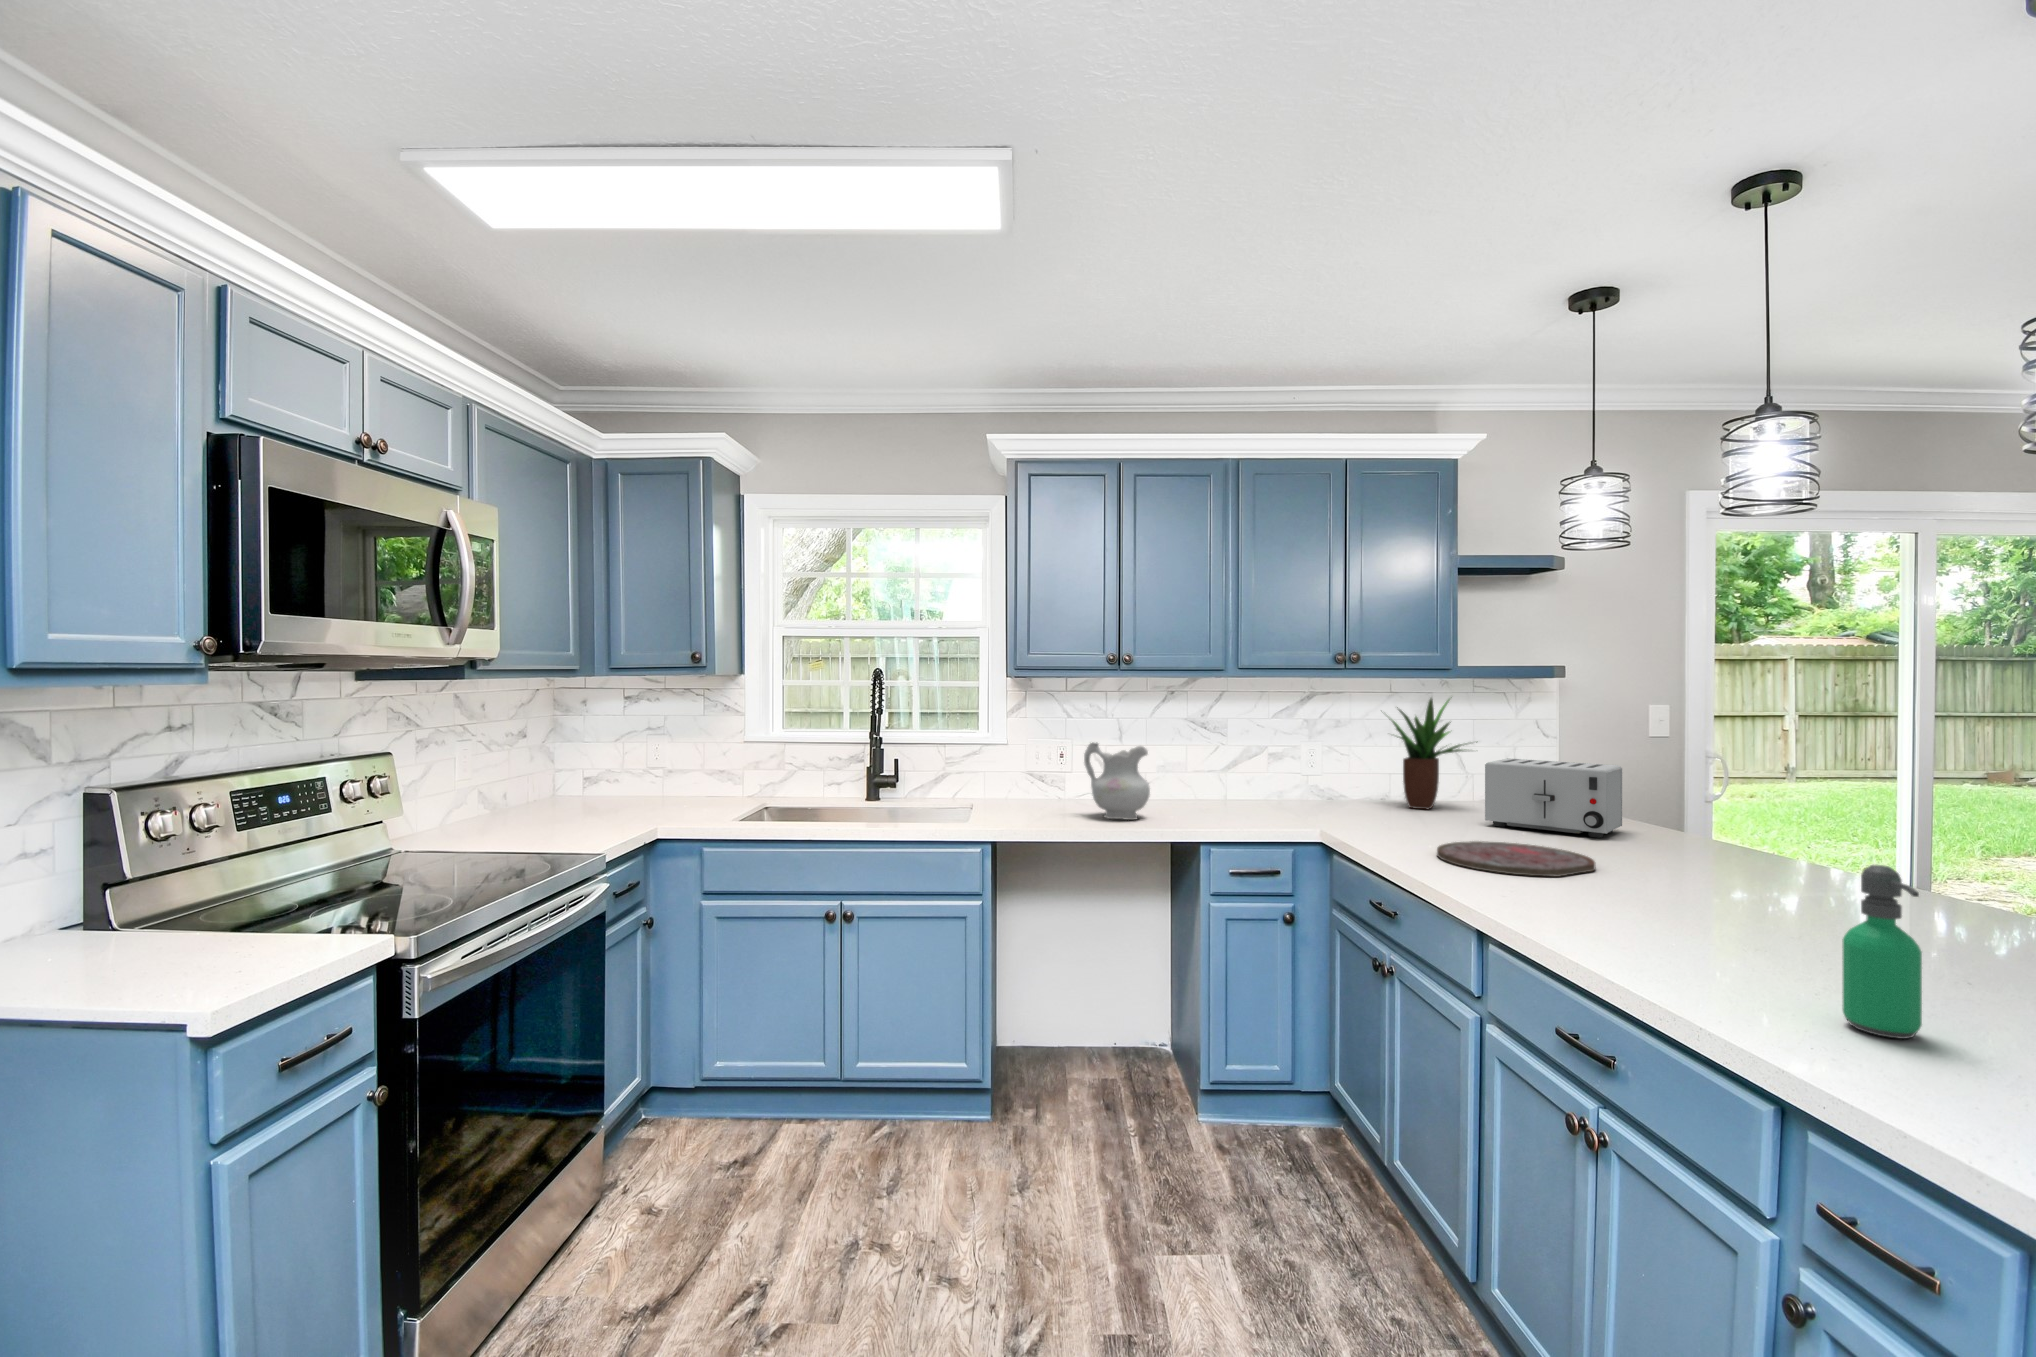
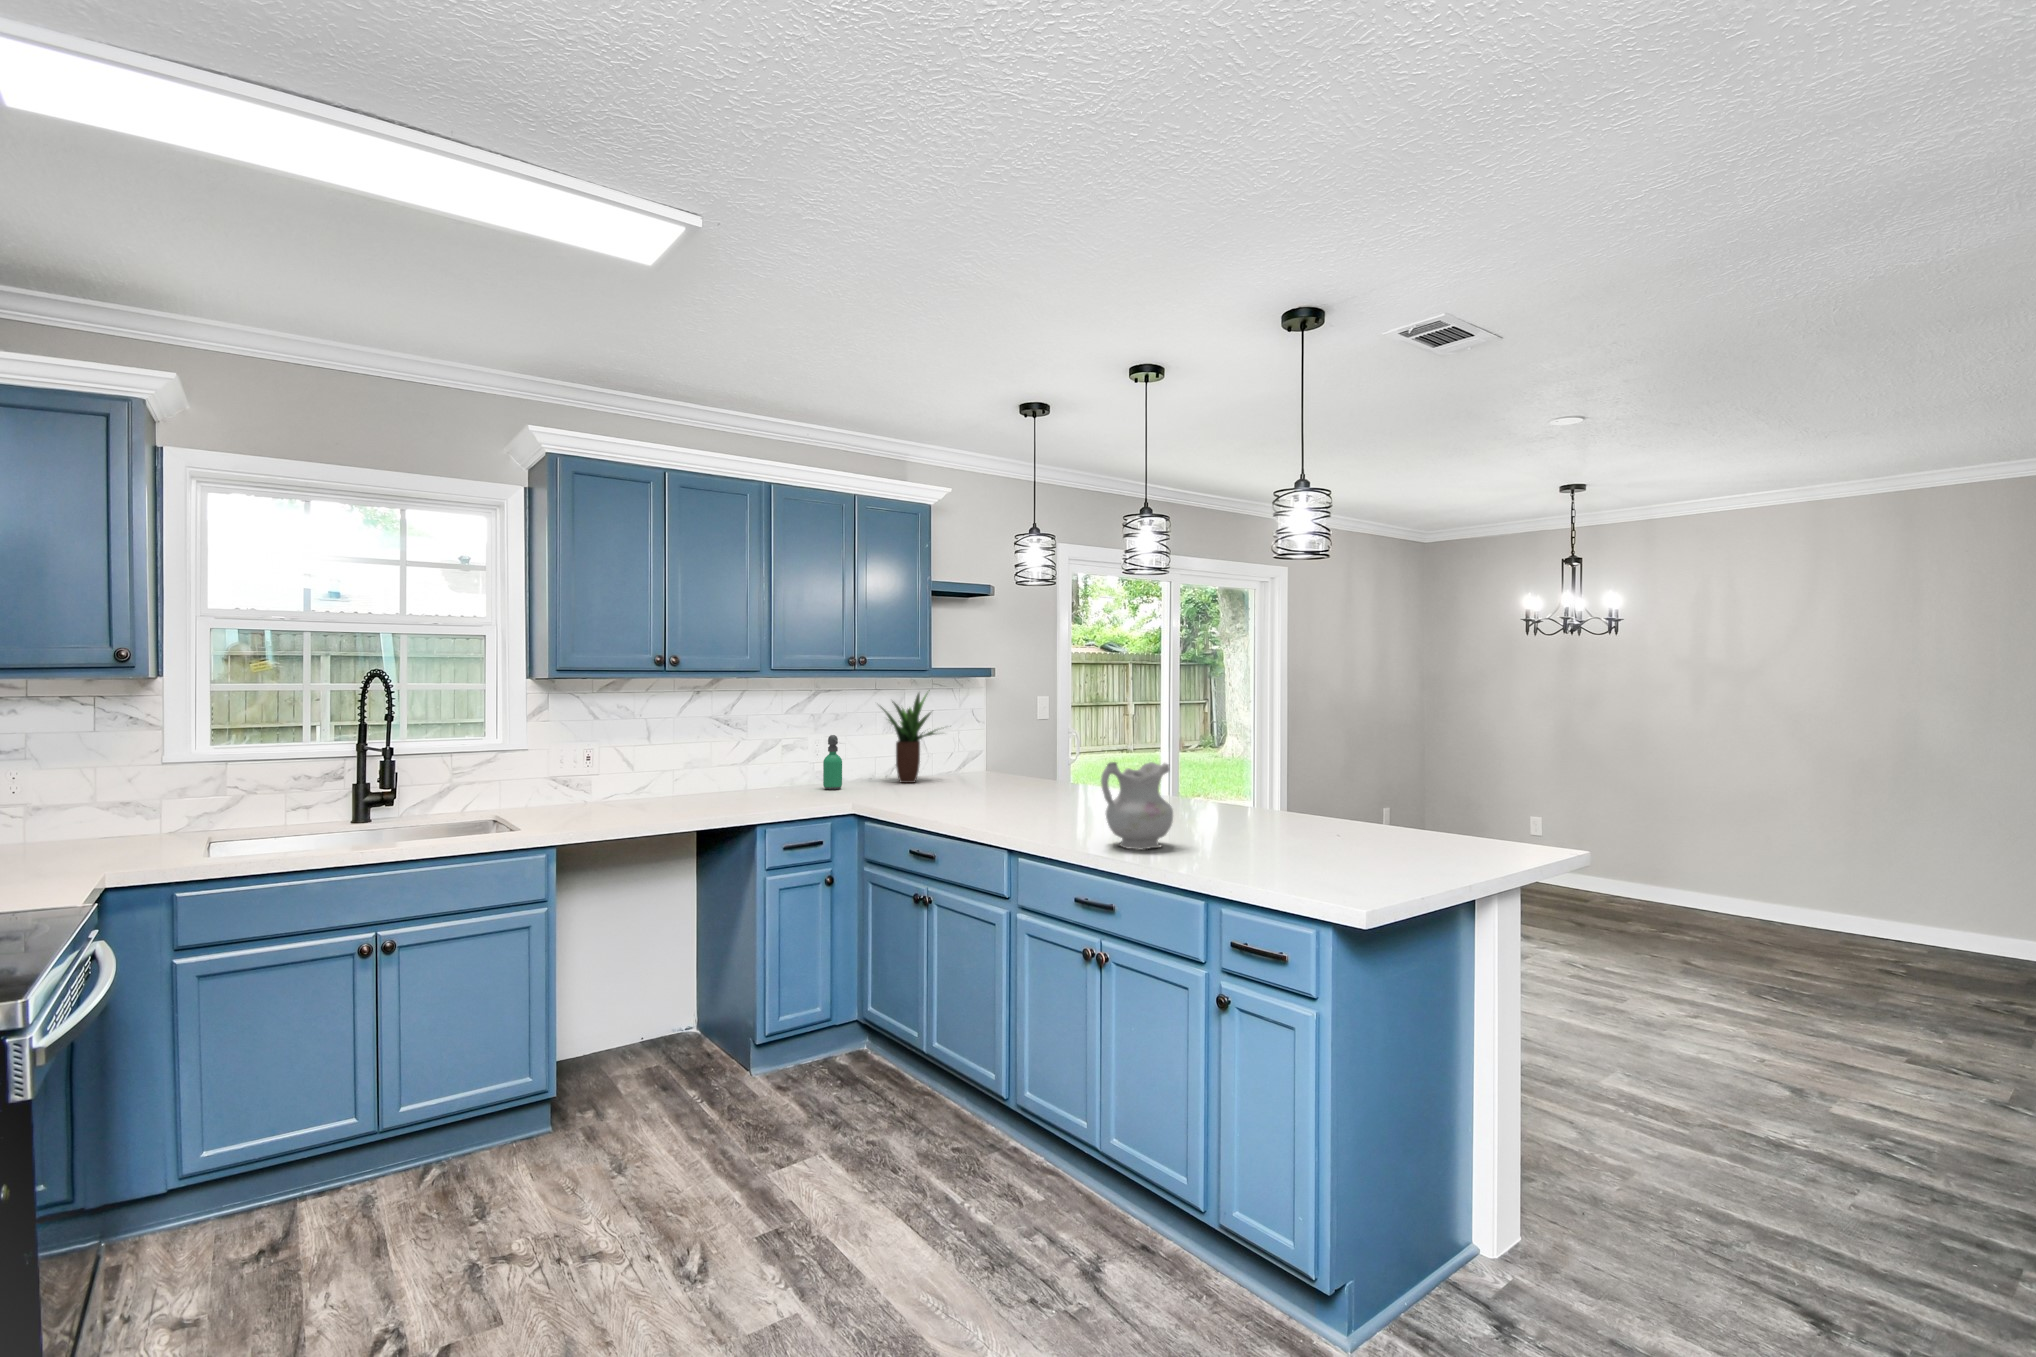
ceramic pitcher: present [1084,743,1150,820] -> present [1101,762,1173,850]
toaster: present [1485,758,1622,837] -> none [963,738,1047,792]
cutting board: present [1437,841,1595,877] -> none [952,800,1051,820]
soap dispenser: present [1842,865,1922,1039] -> present [823,735,842,790]

